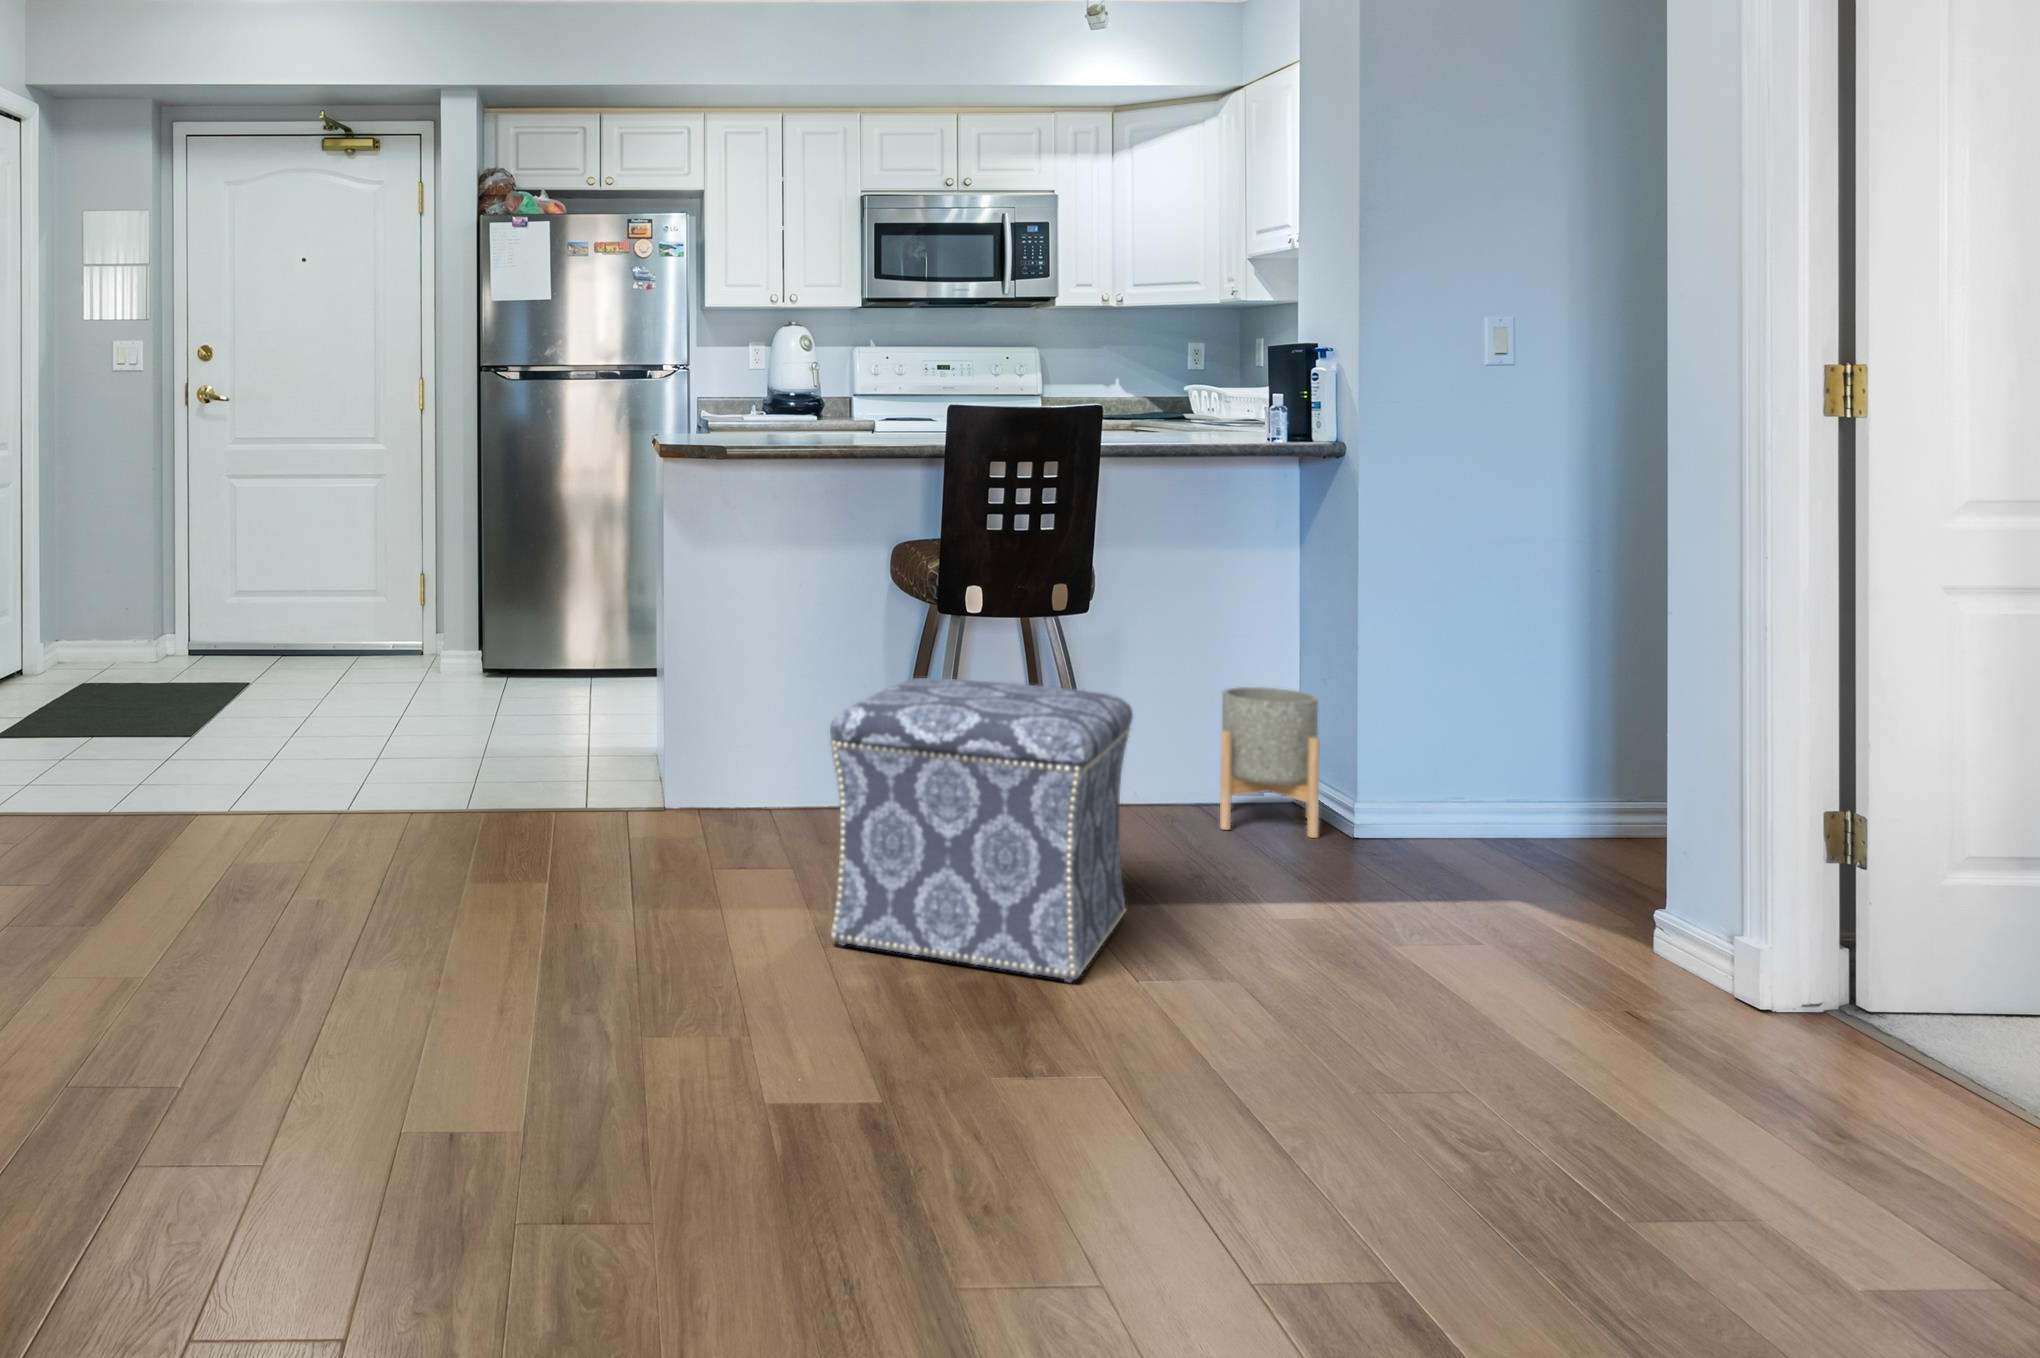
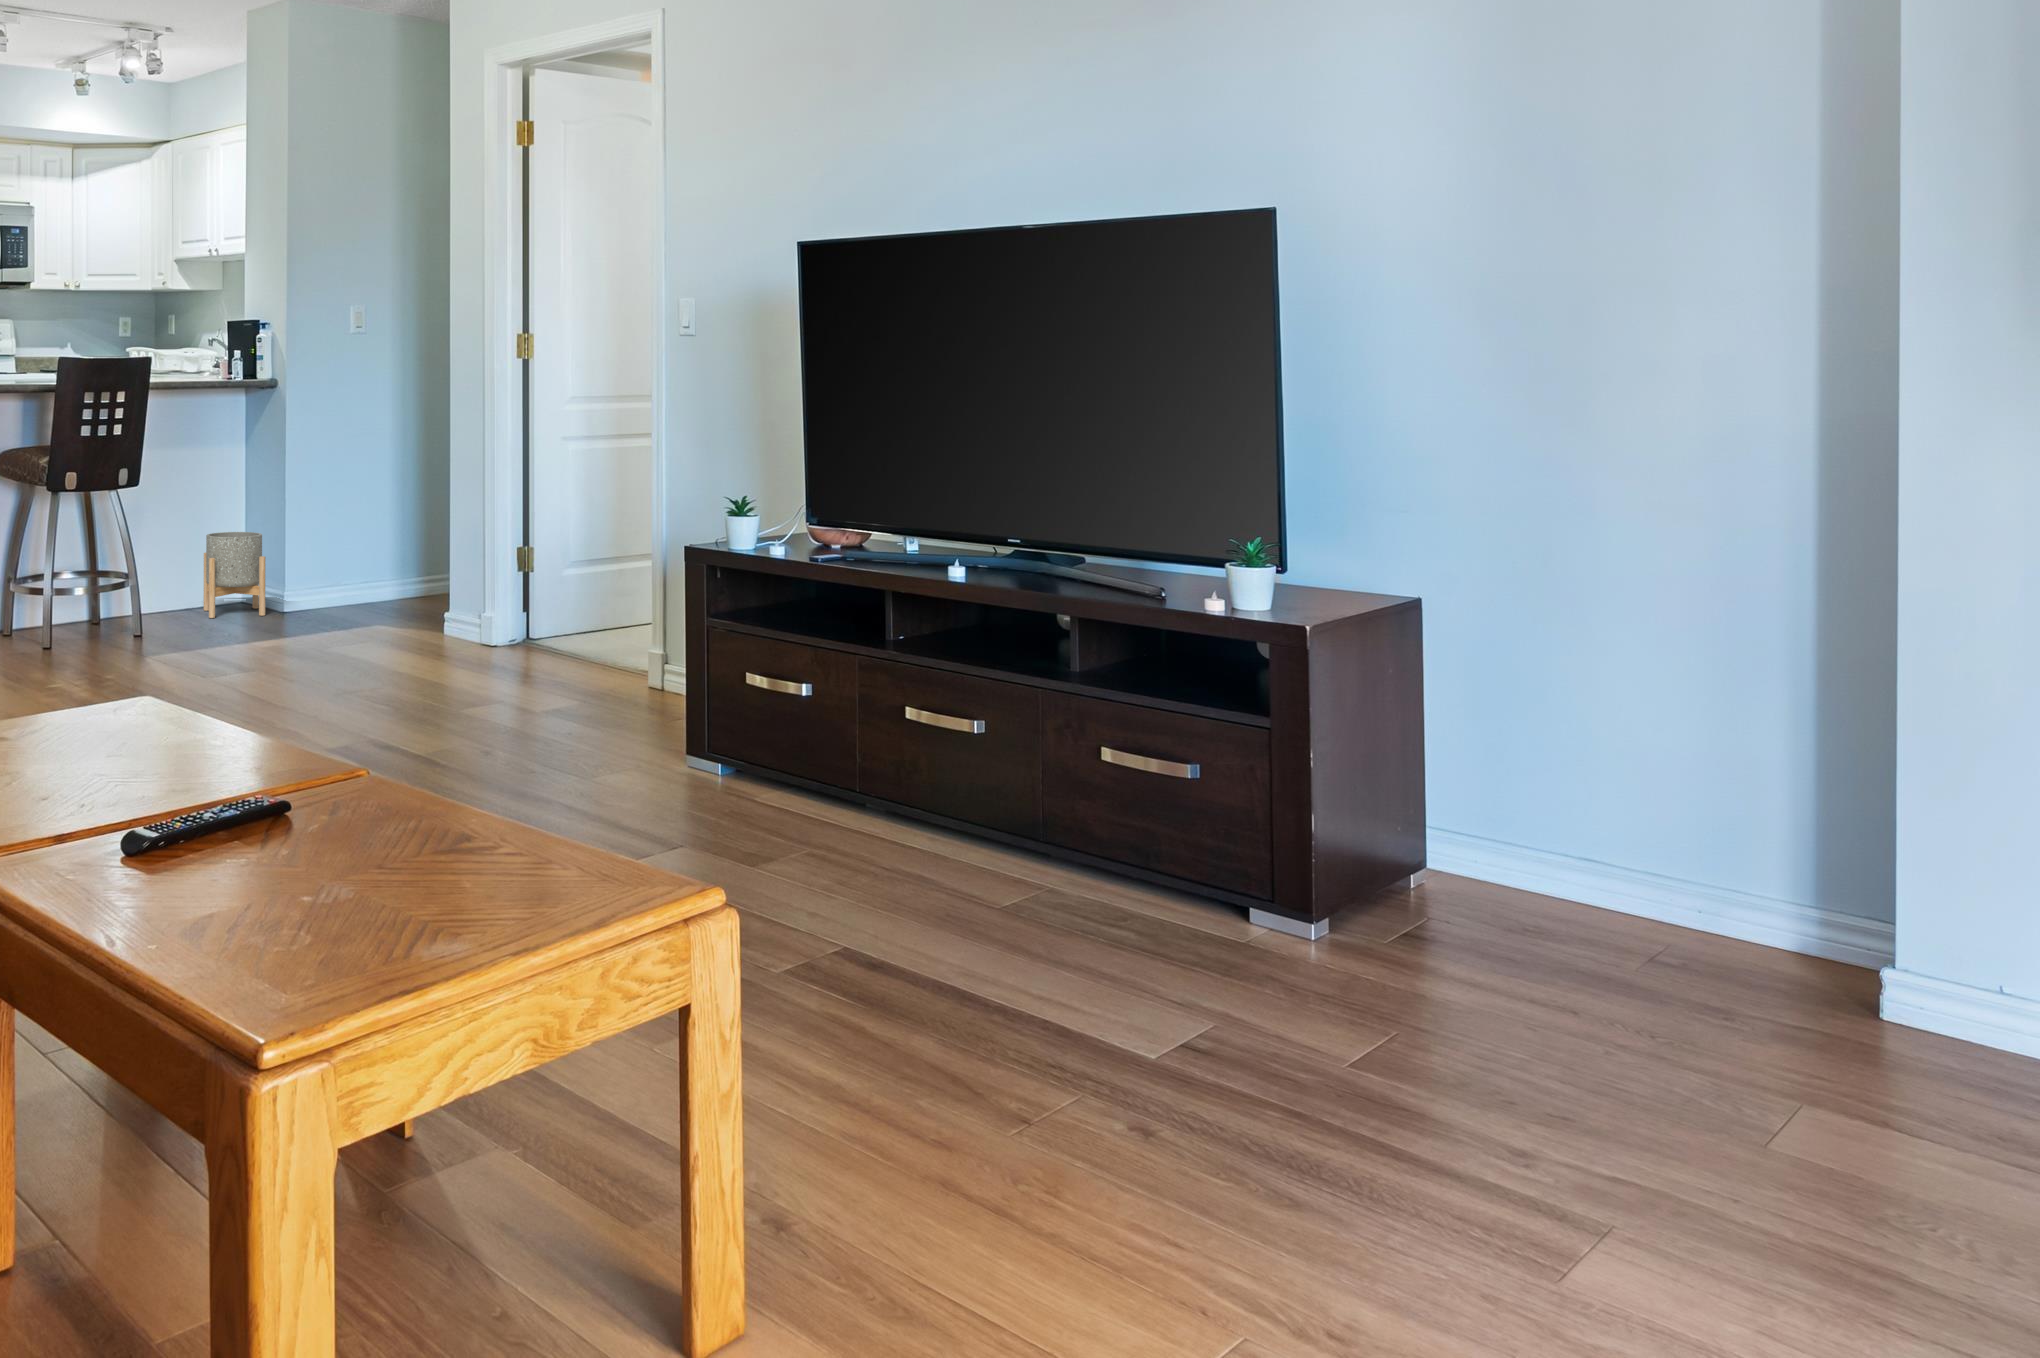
ottoman: present [830,678,1133,982] -> none [23,526,187,688]

